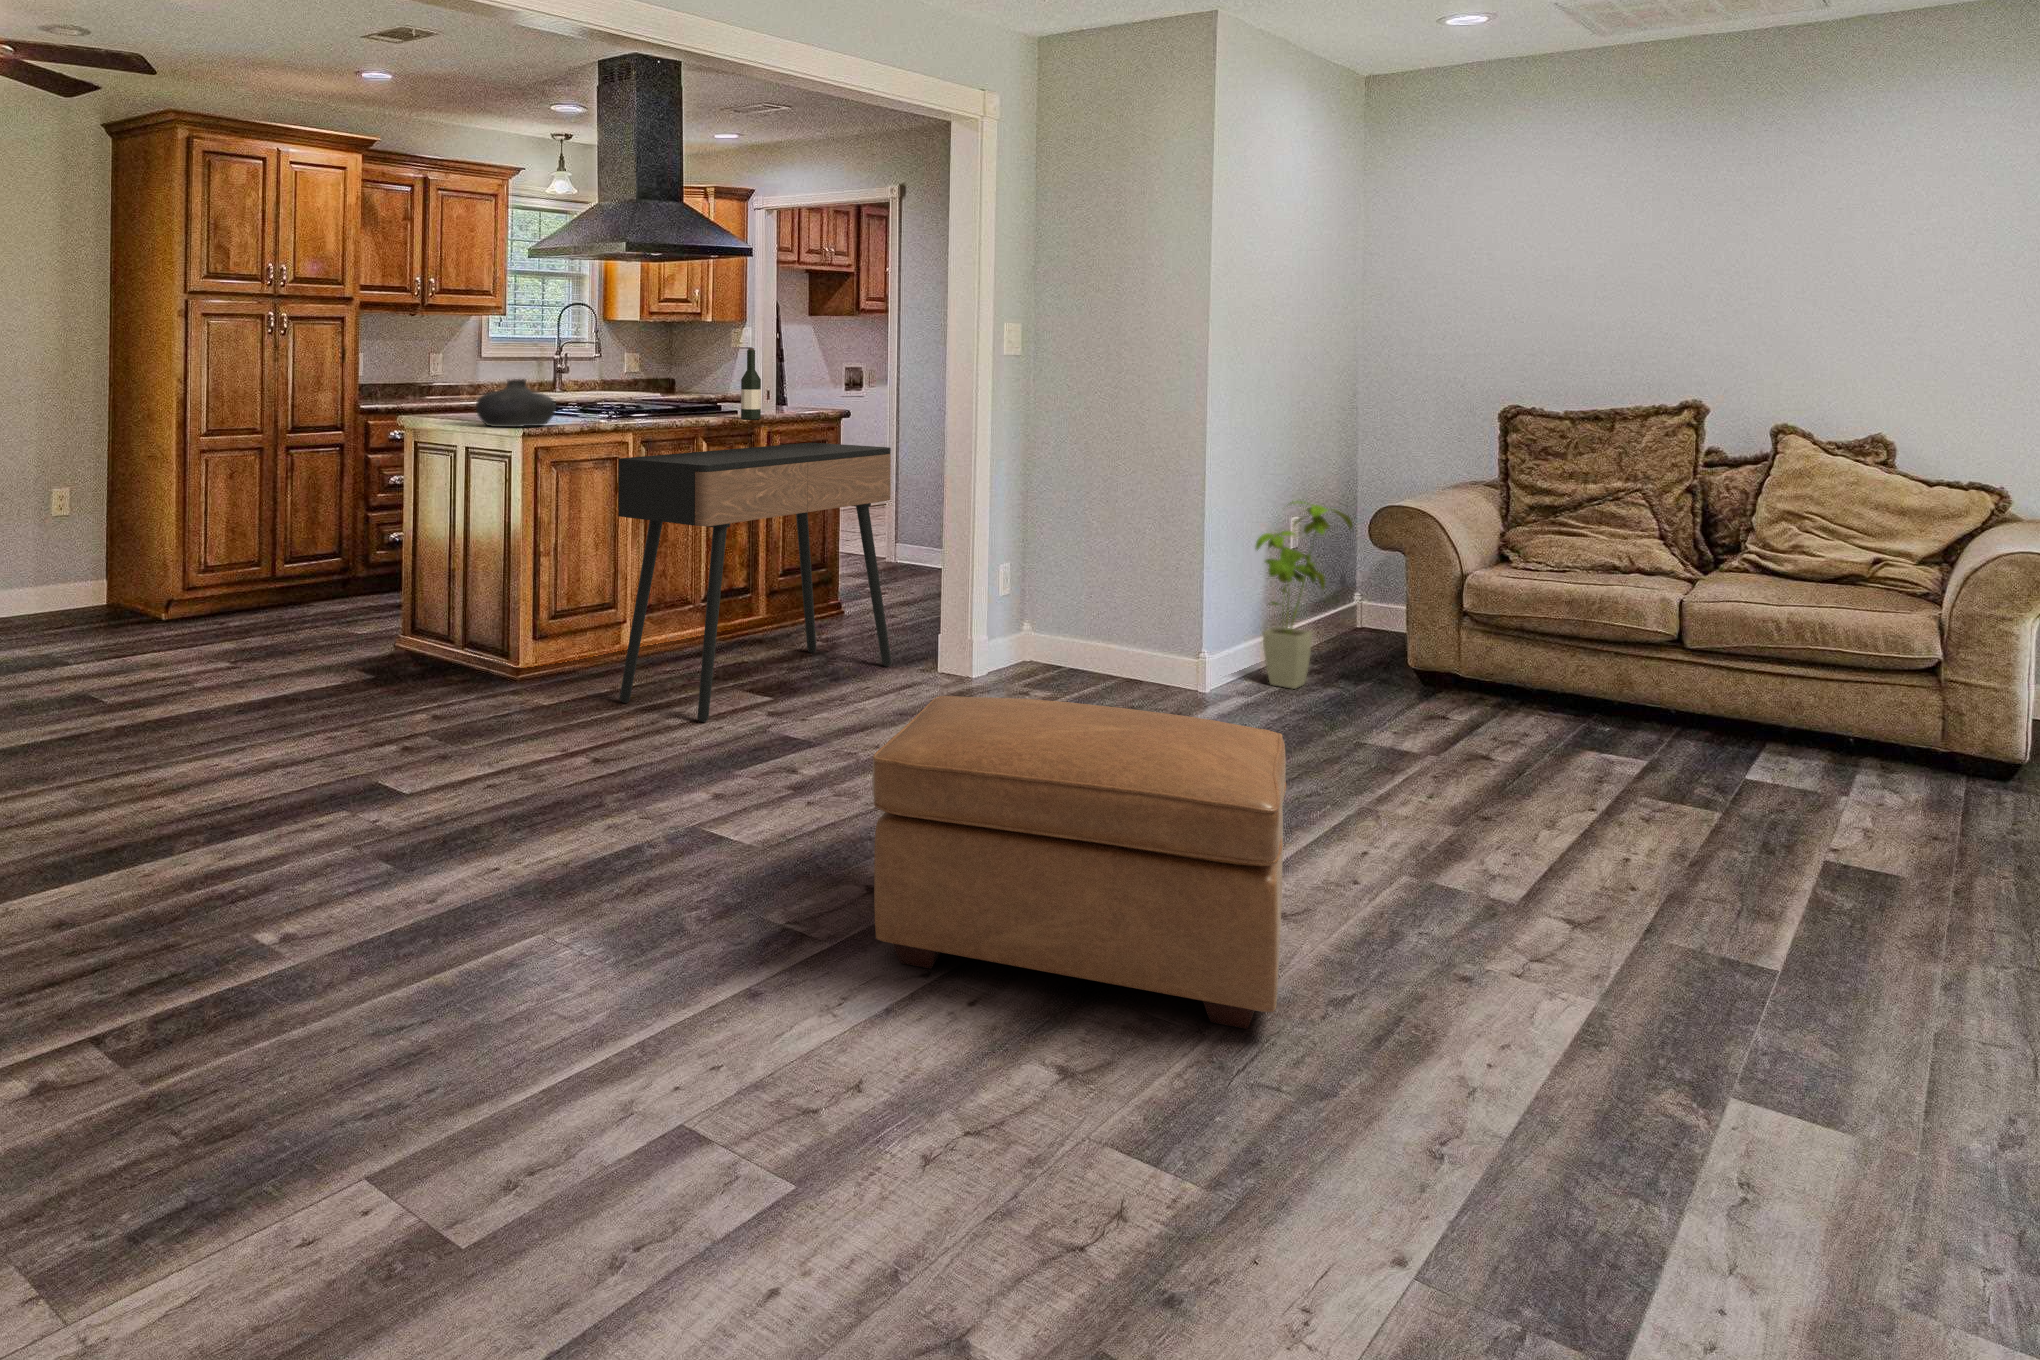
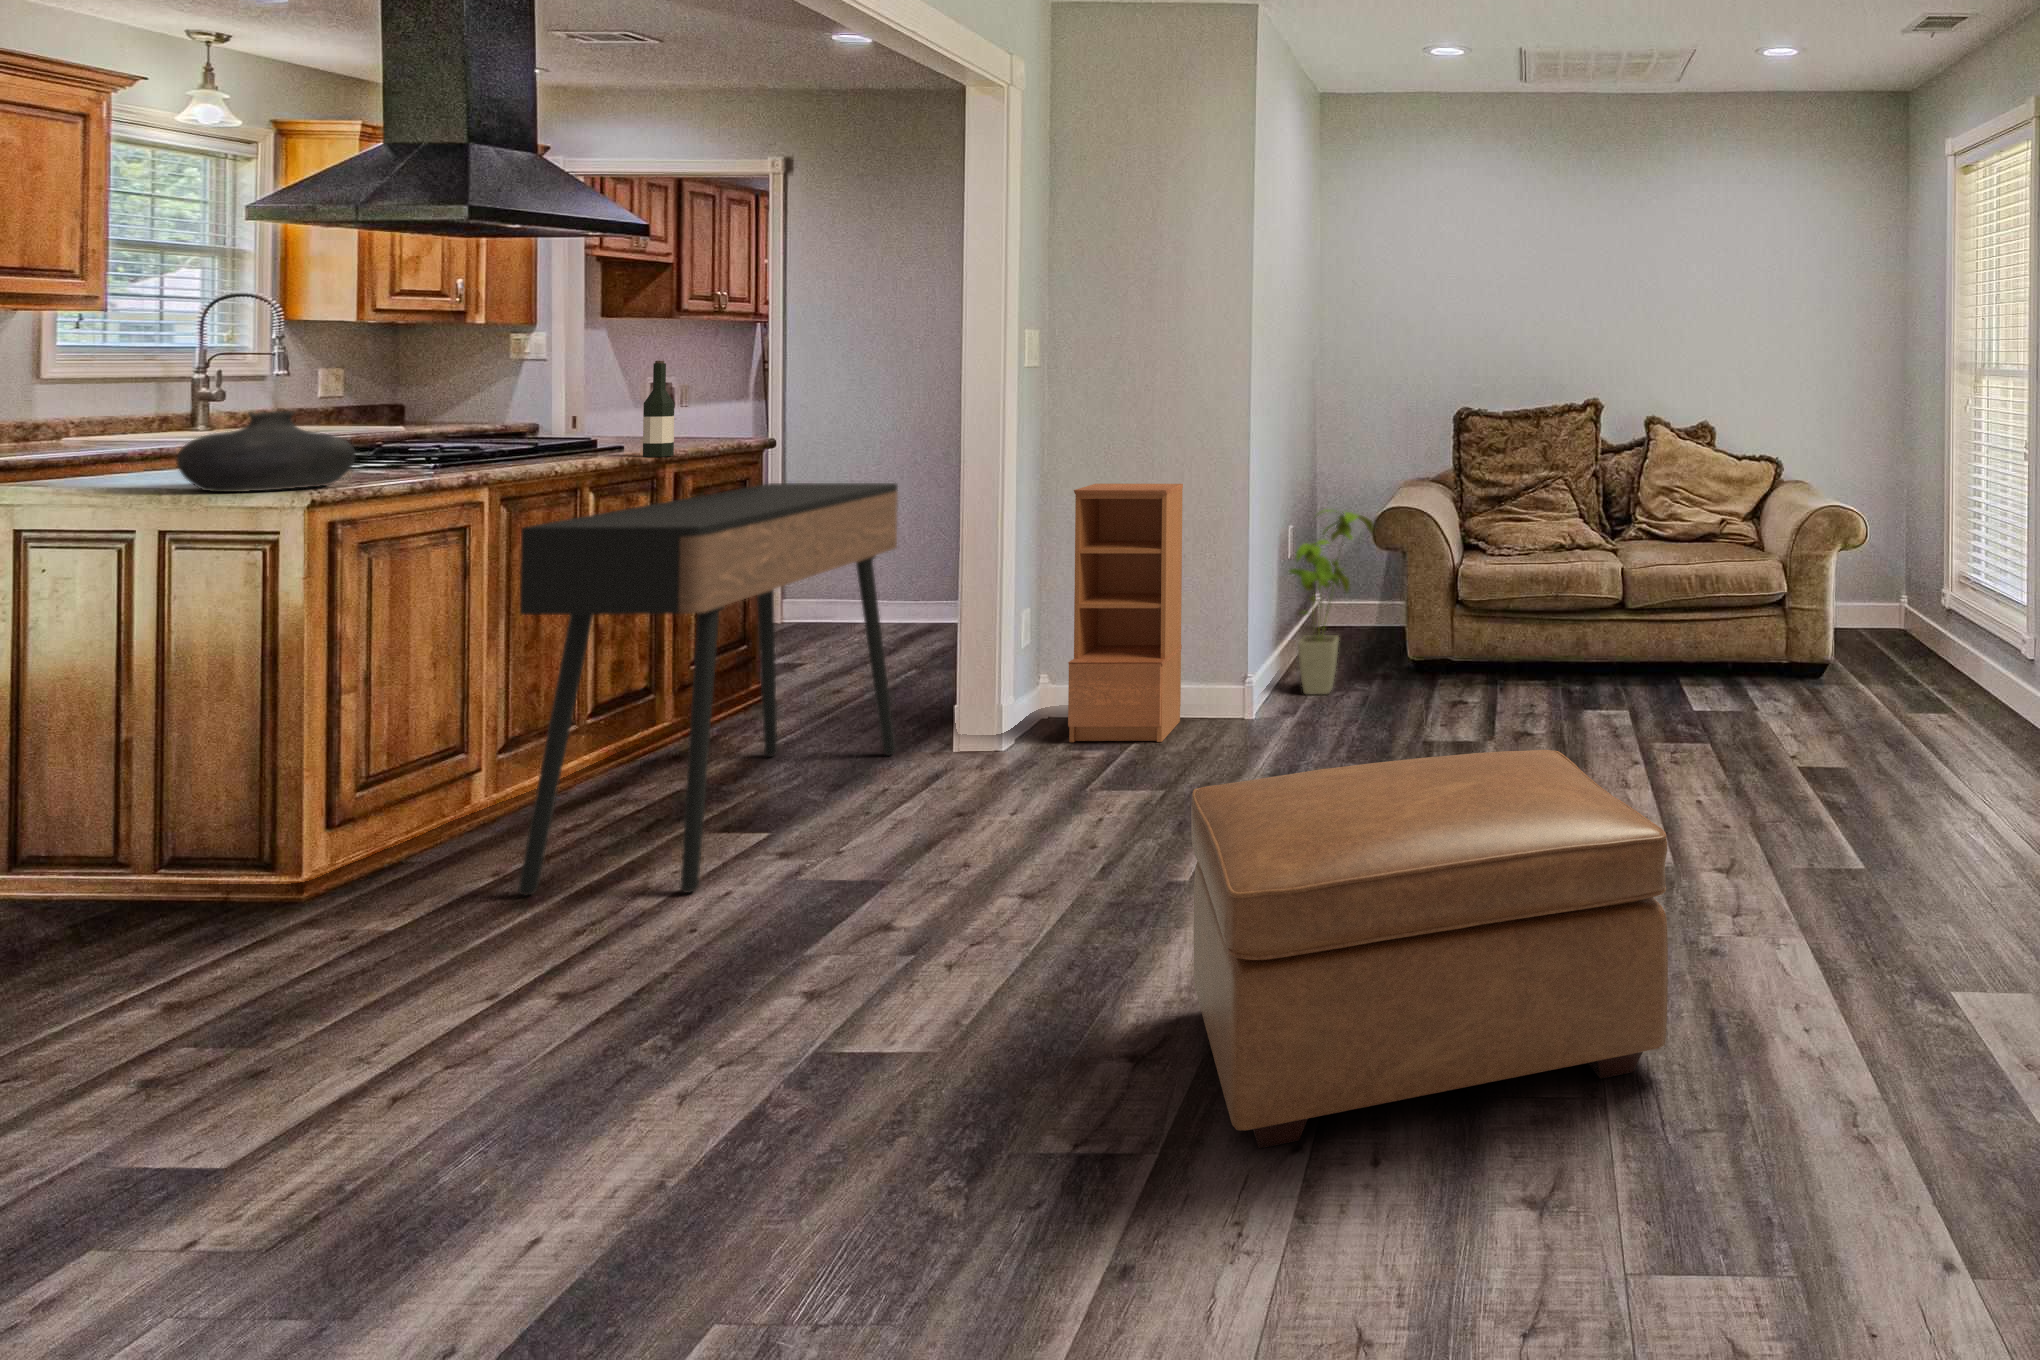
bookcase: none [1021,459,1132,697] -> present [1068,484,1183,742]

